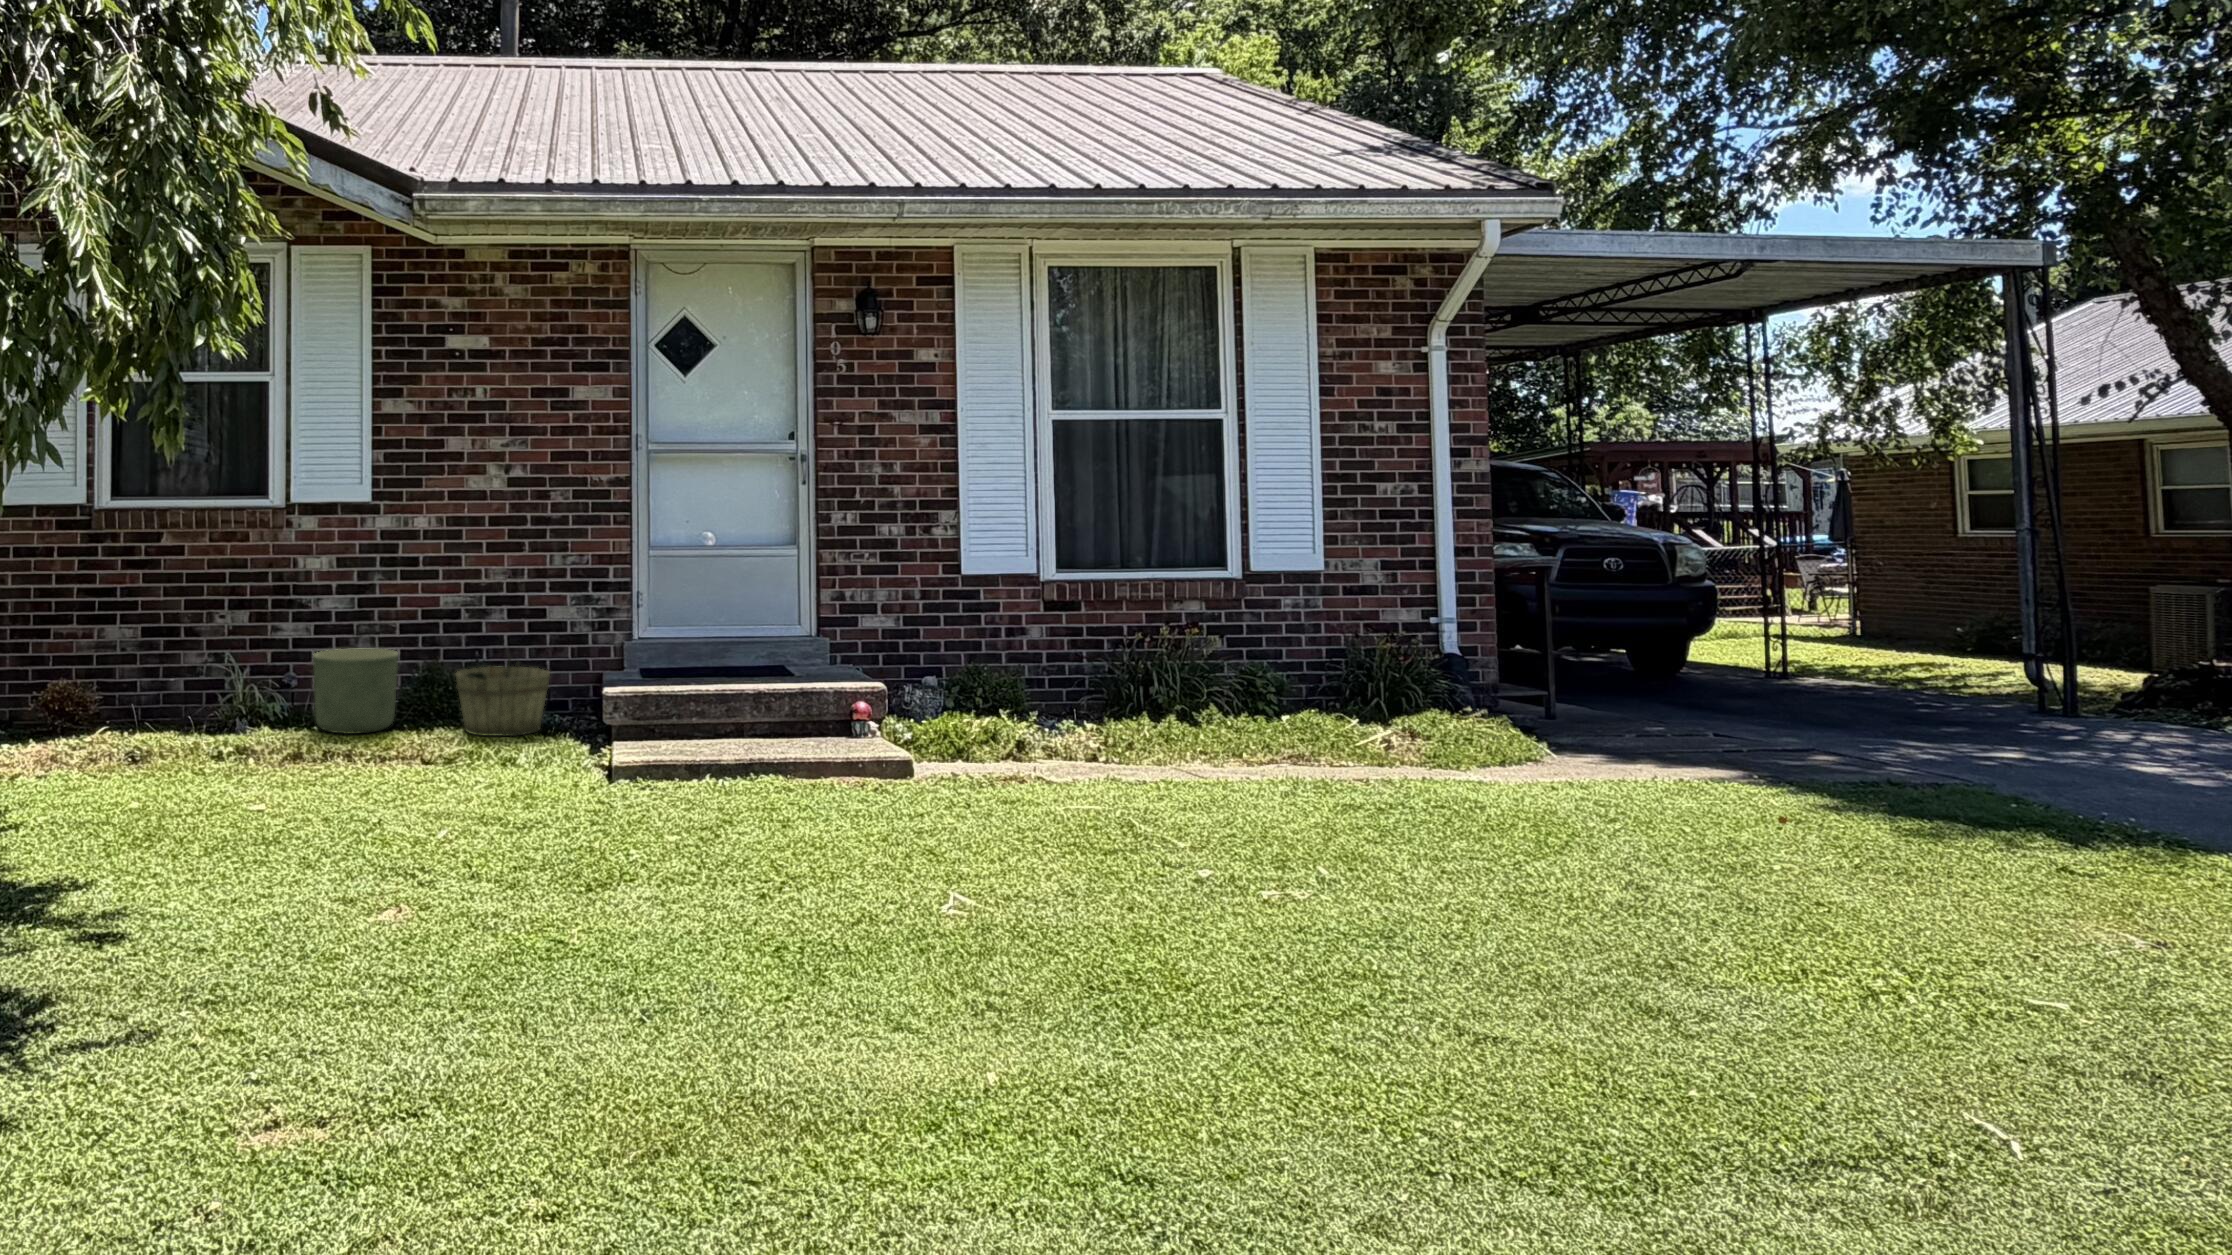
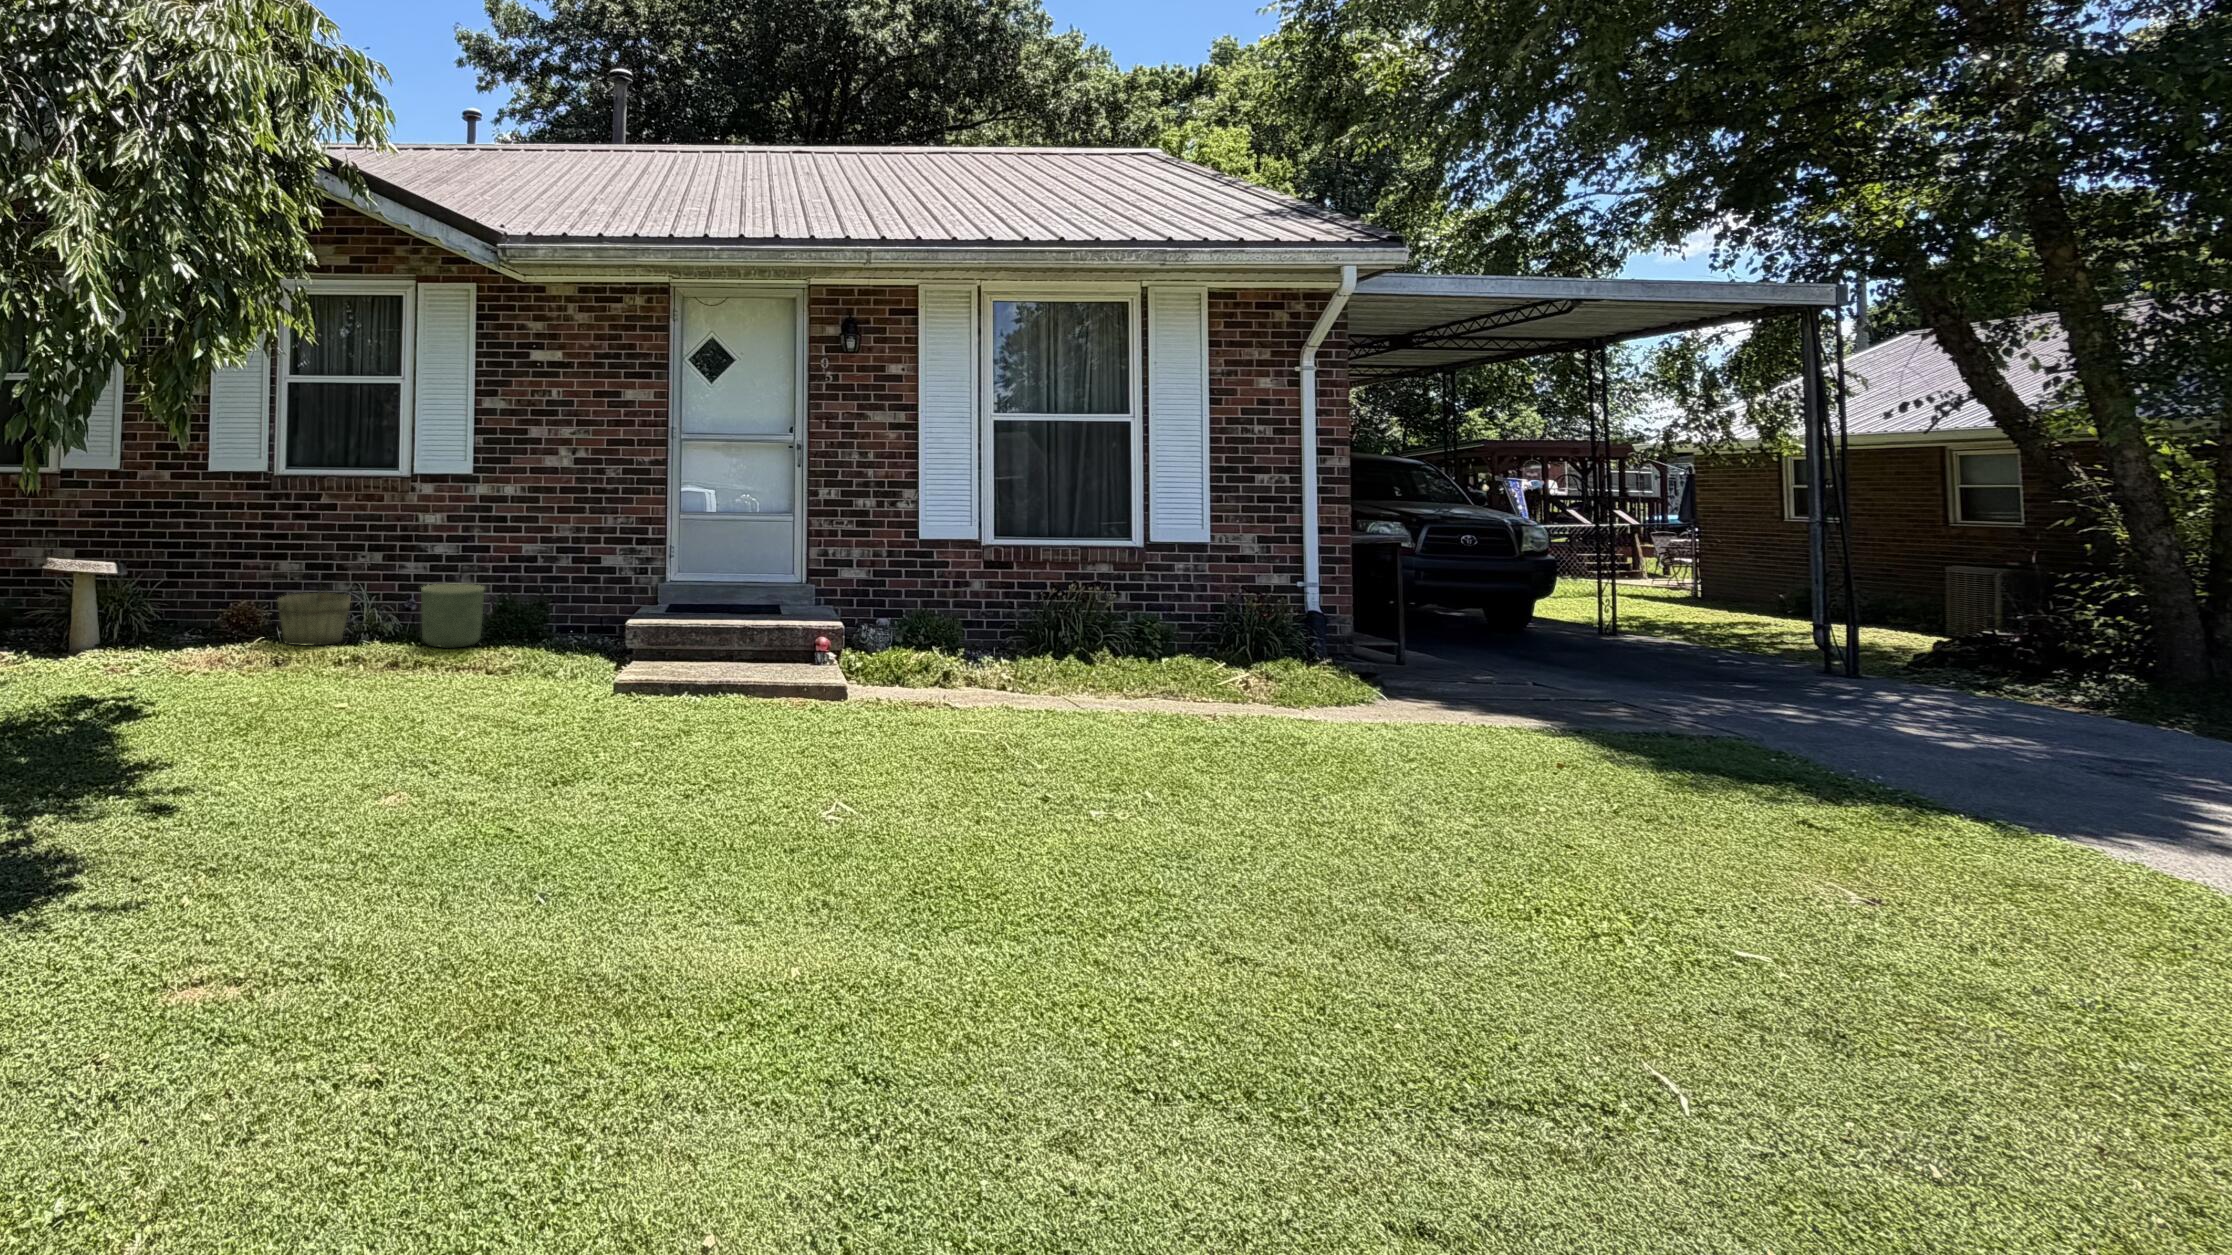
wooden bucket: present [456,656,550,736] -> present [278,591,351,646]

